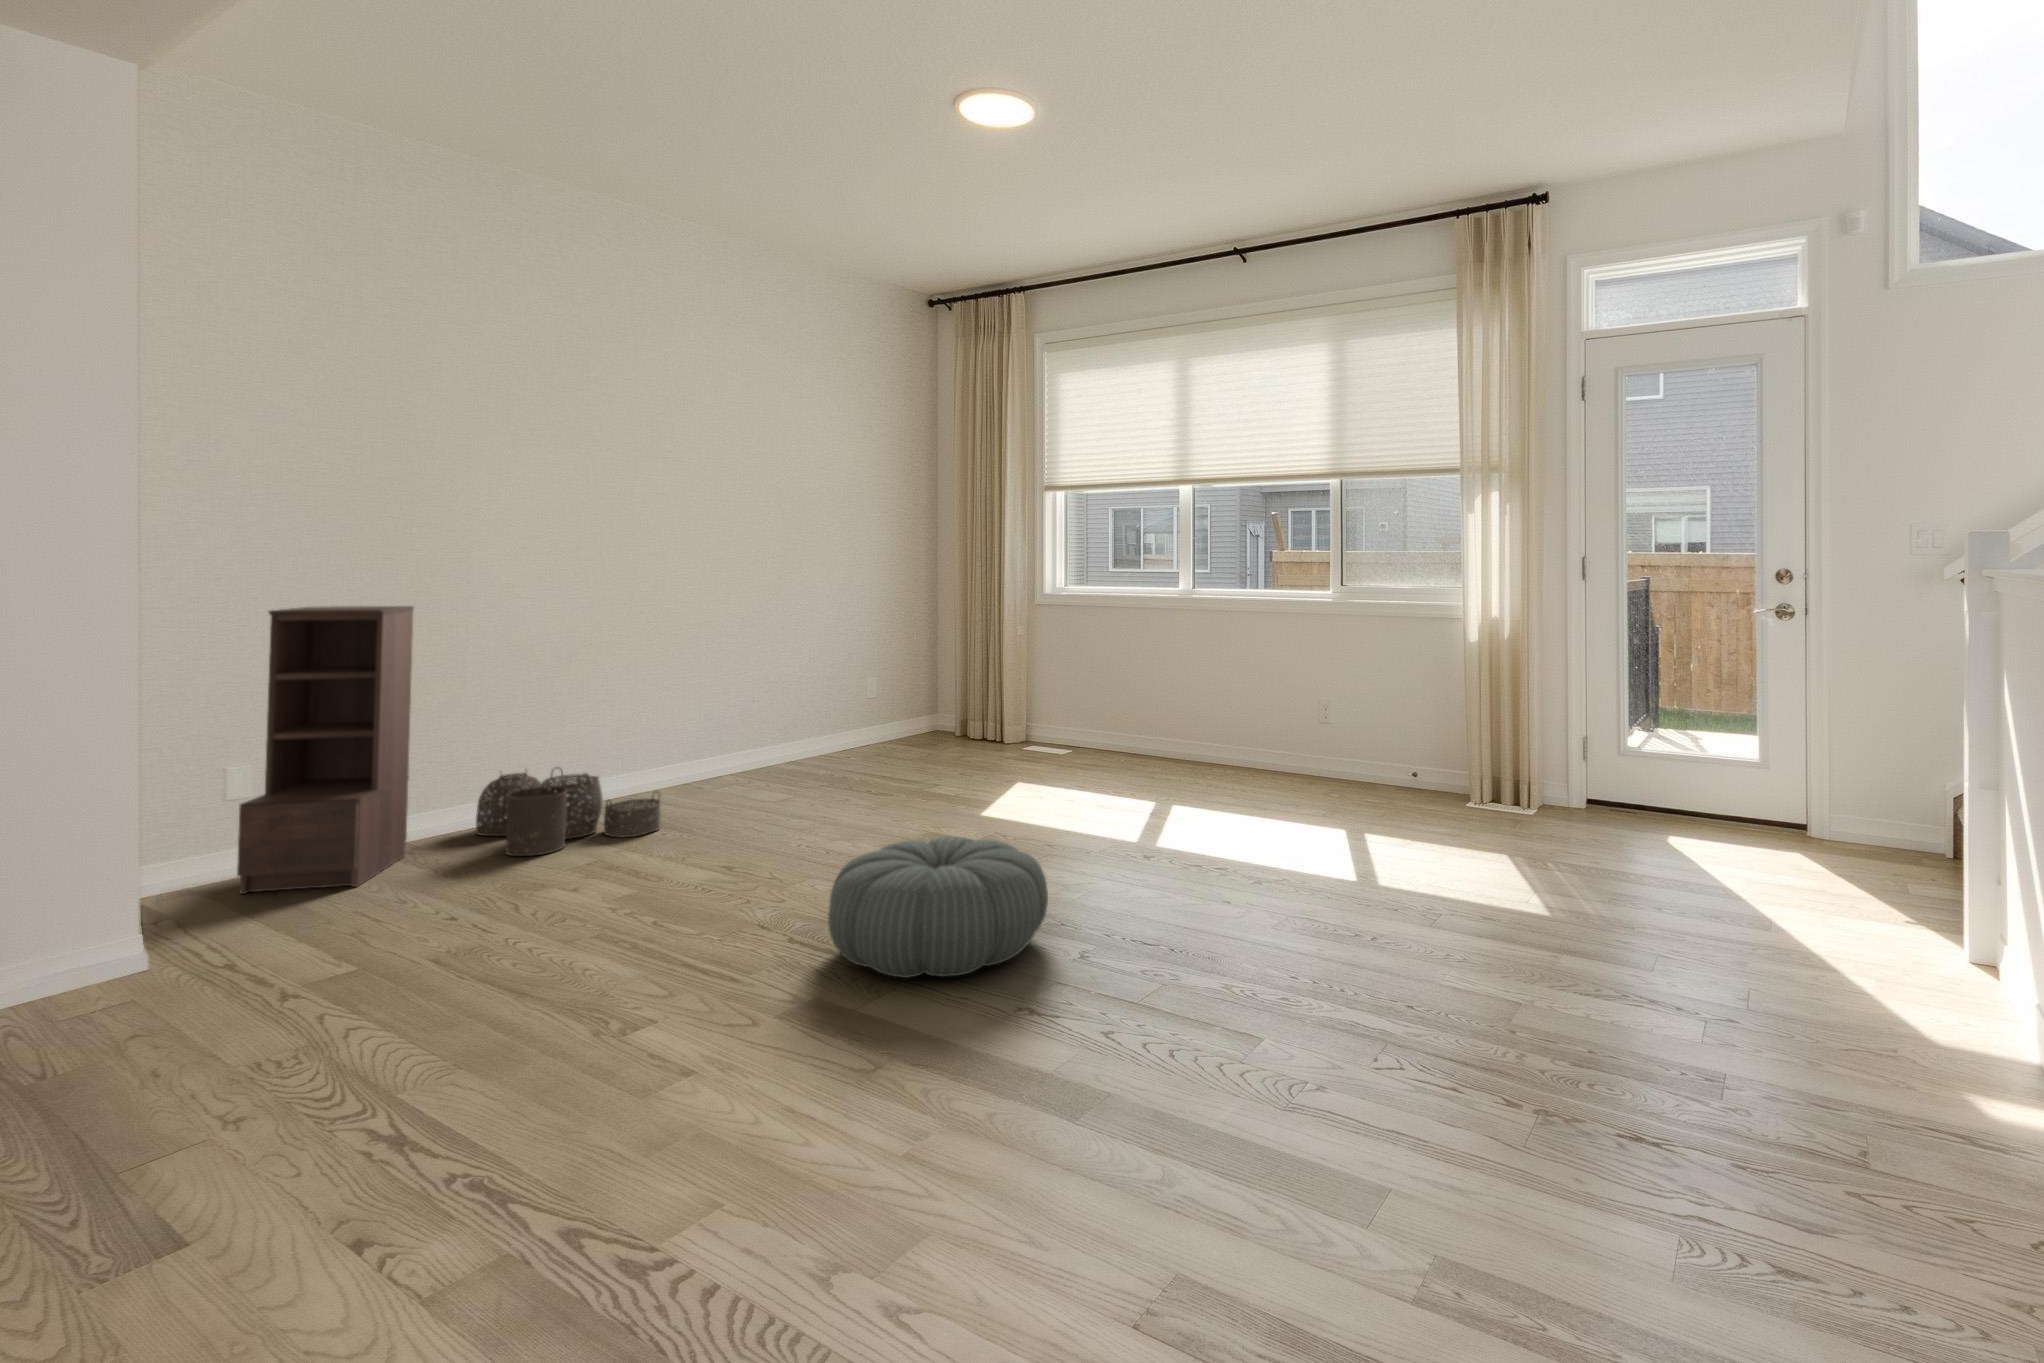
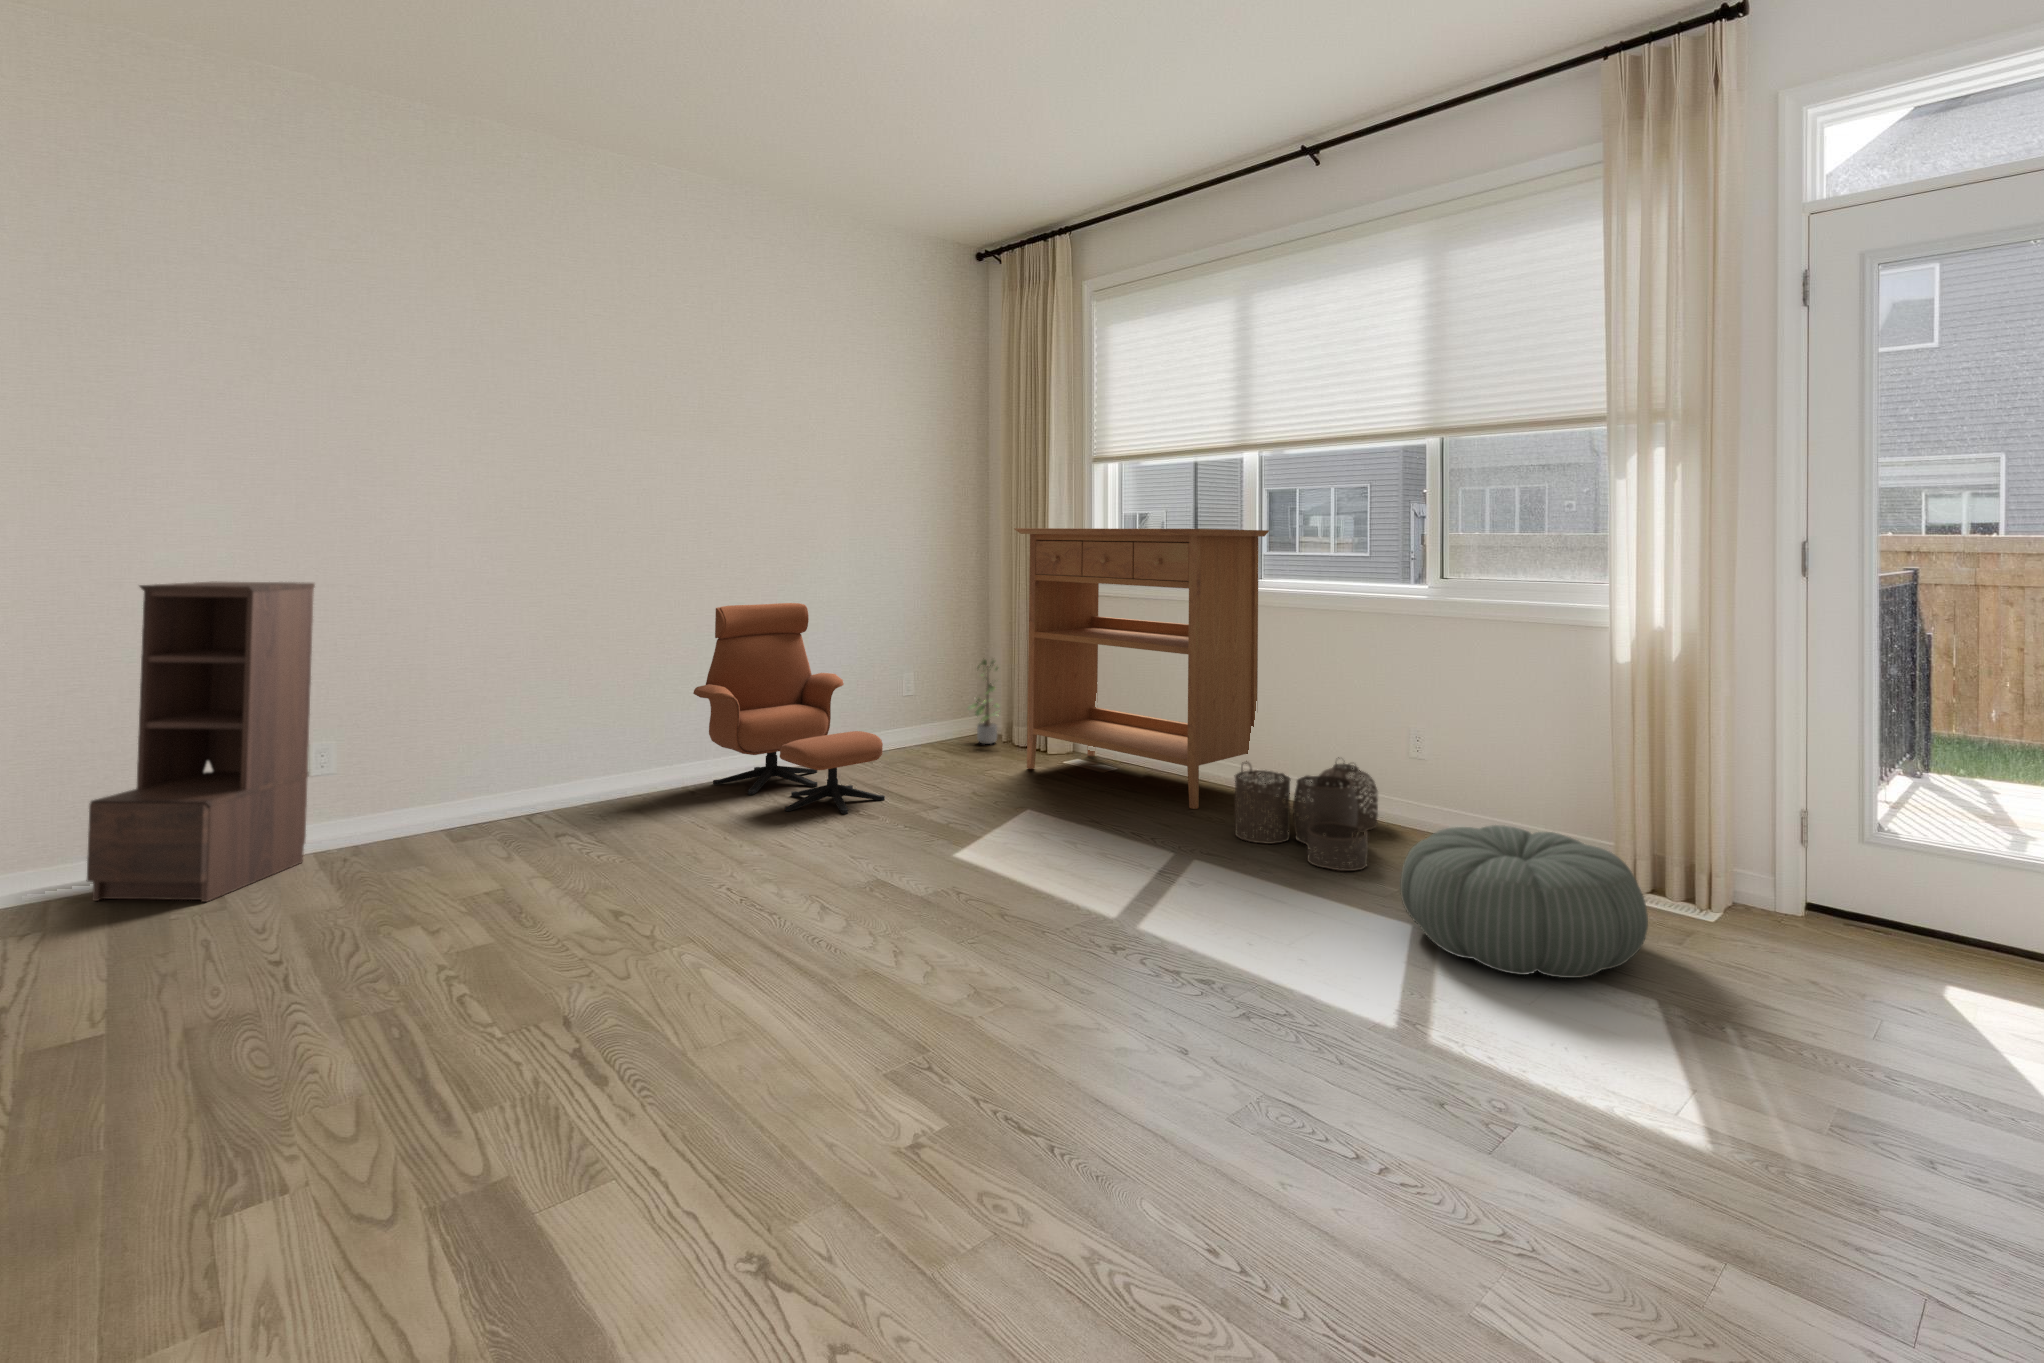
console table: none [985,549,1204,775] -> present [1014,528,1269,809]
lounge chair: none [710,617,893,795] -> present [693,603,885,814]
potted plant: none [927,662,961,739] -> present [968,660,999,744]
woven basket: present [476,773,661,856] -> present [1235,757,1378,871]
pouf: present [828,836,1048,978] -> present [1400,825,1648,978]

